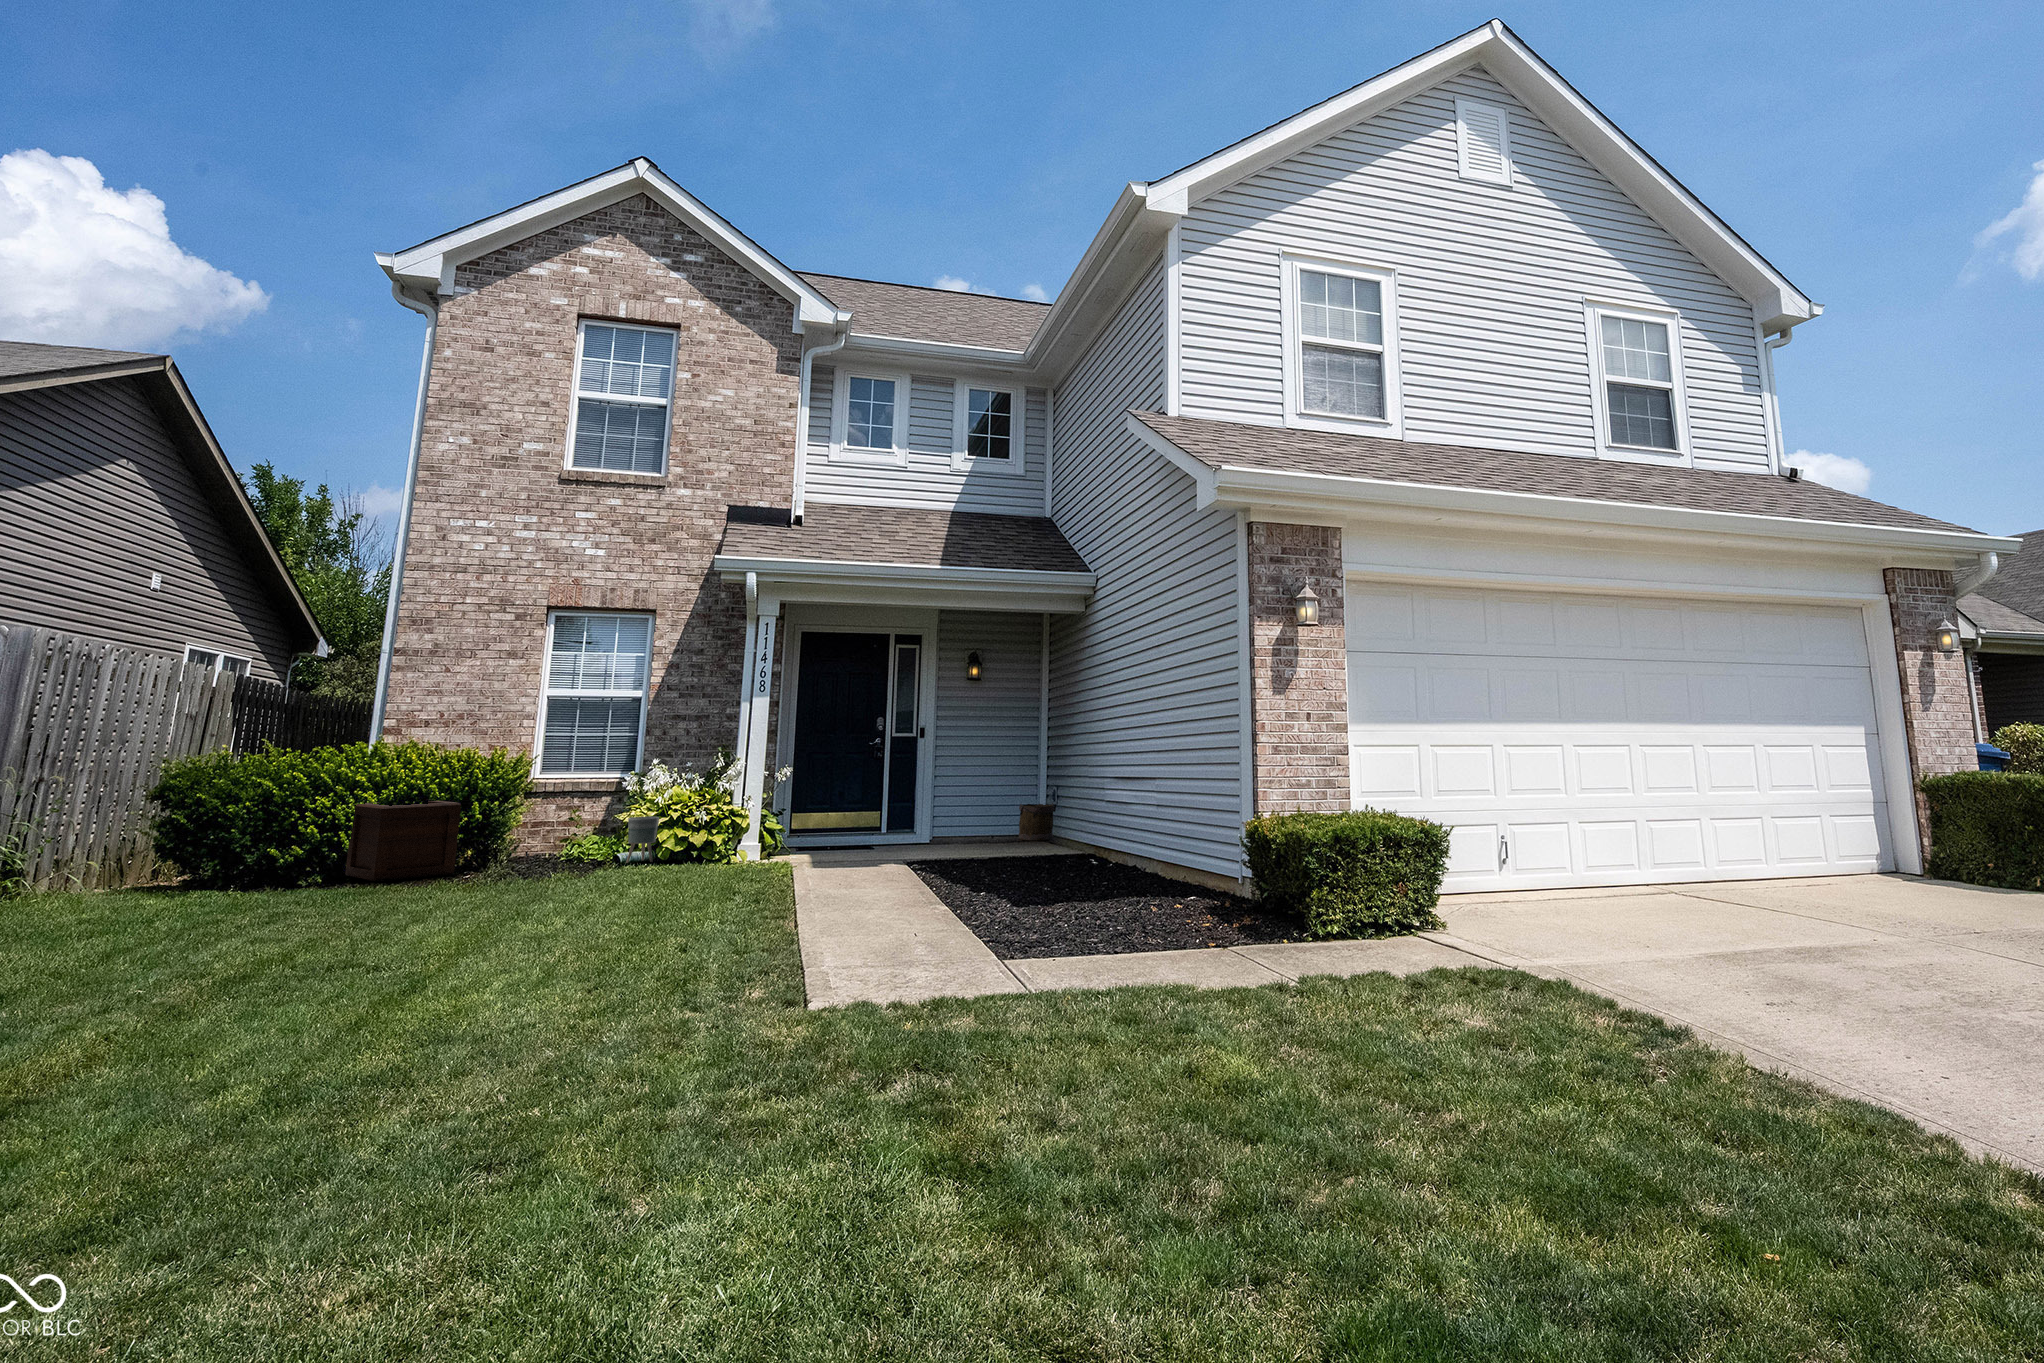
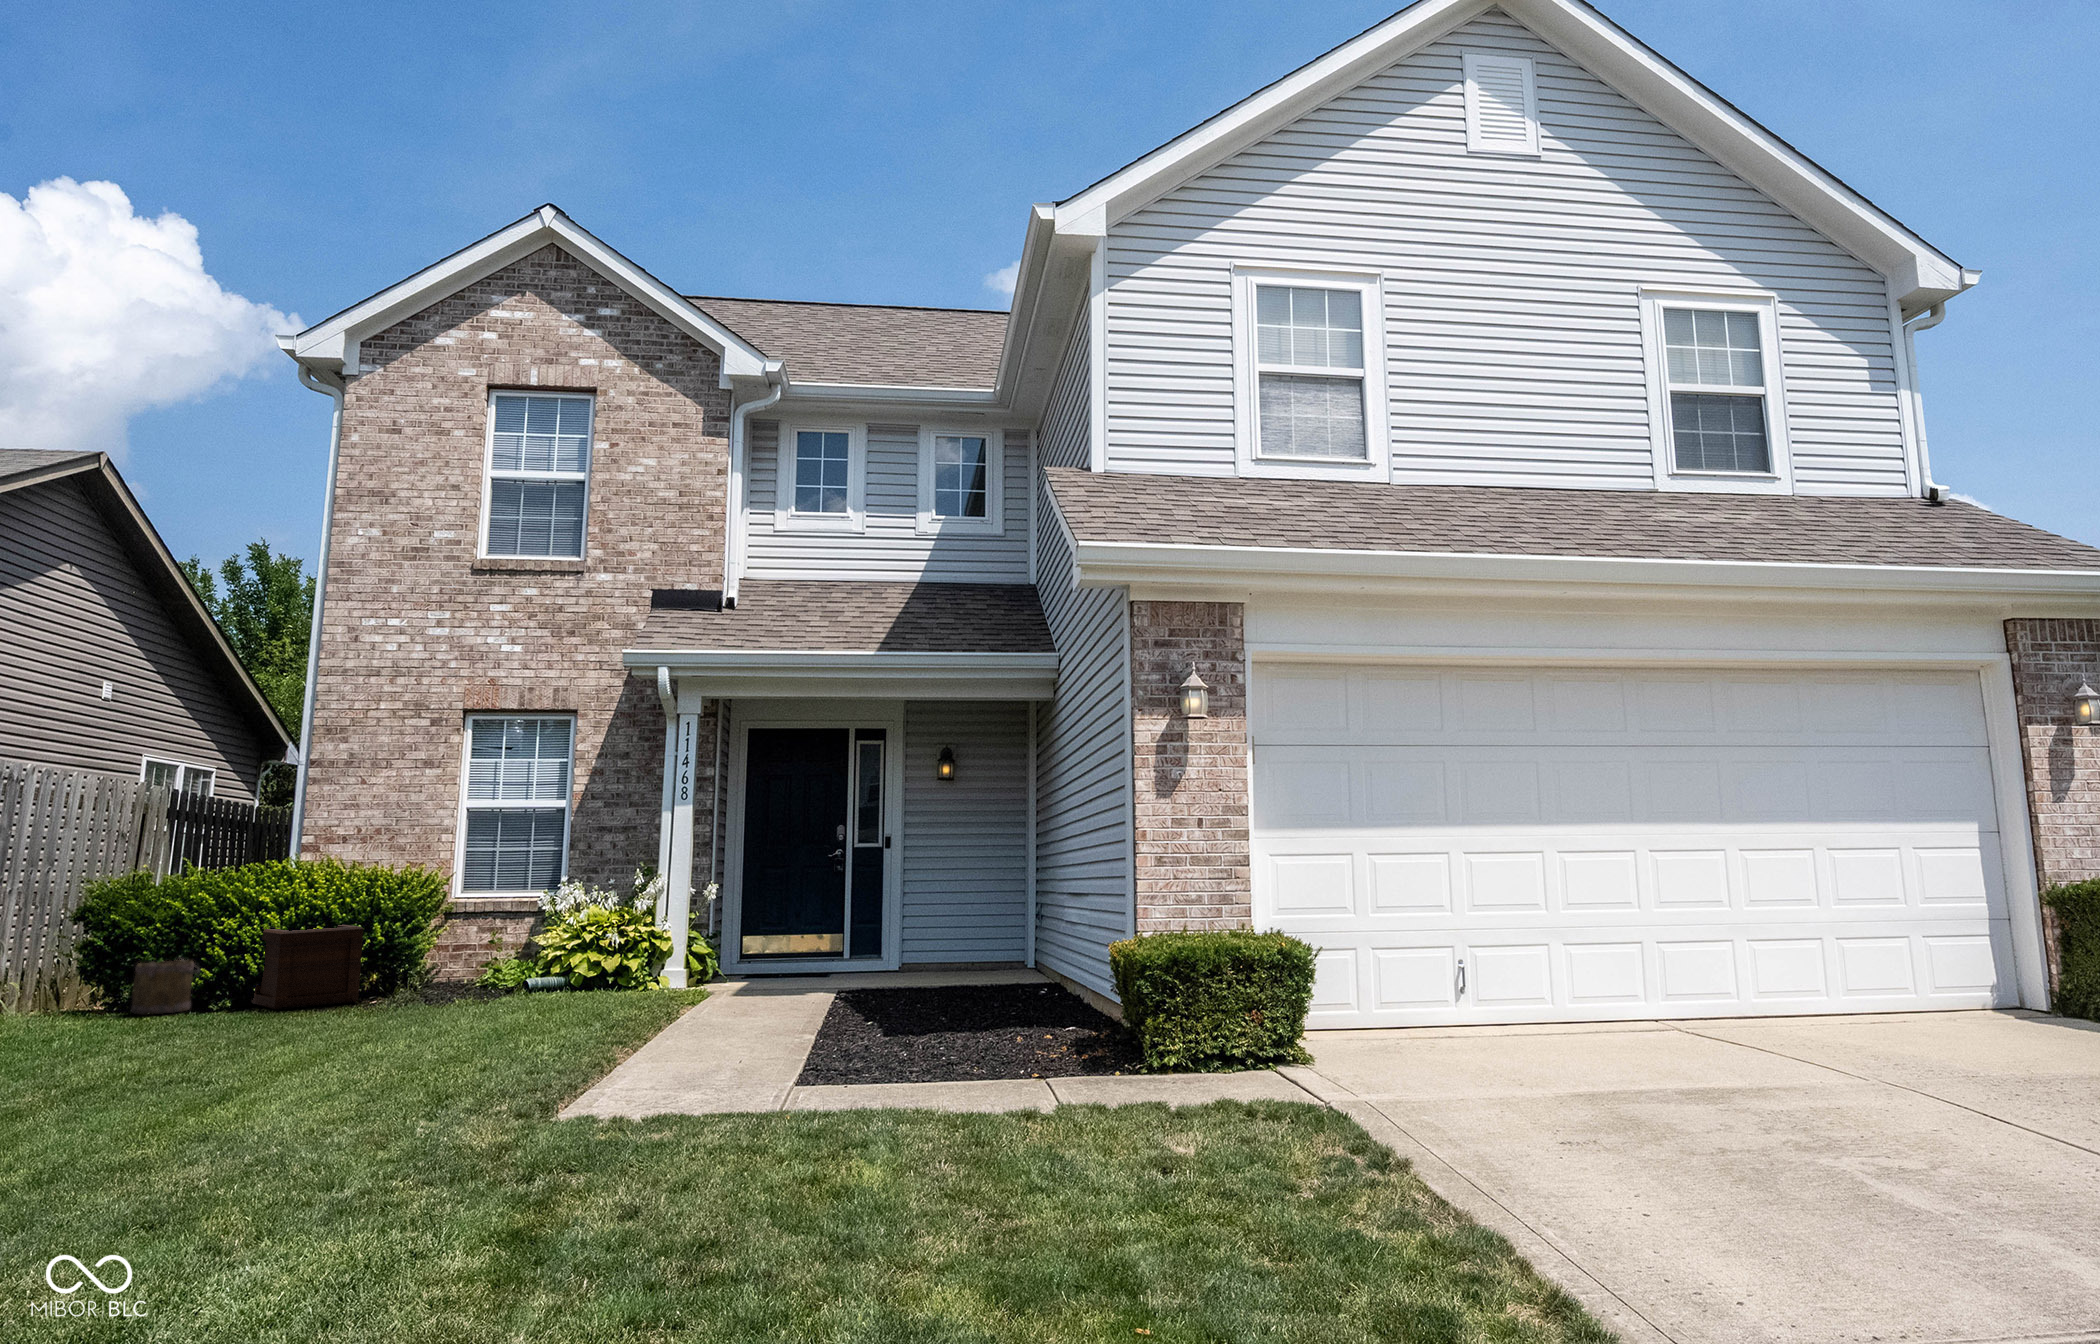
bucket: present [1019,803,1057,841] -> present [131,959,200,1015]
planter: present [626,817,659,863] -> none [540,939,575,990]

